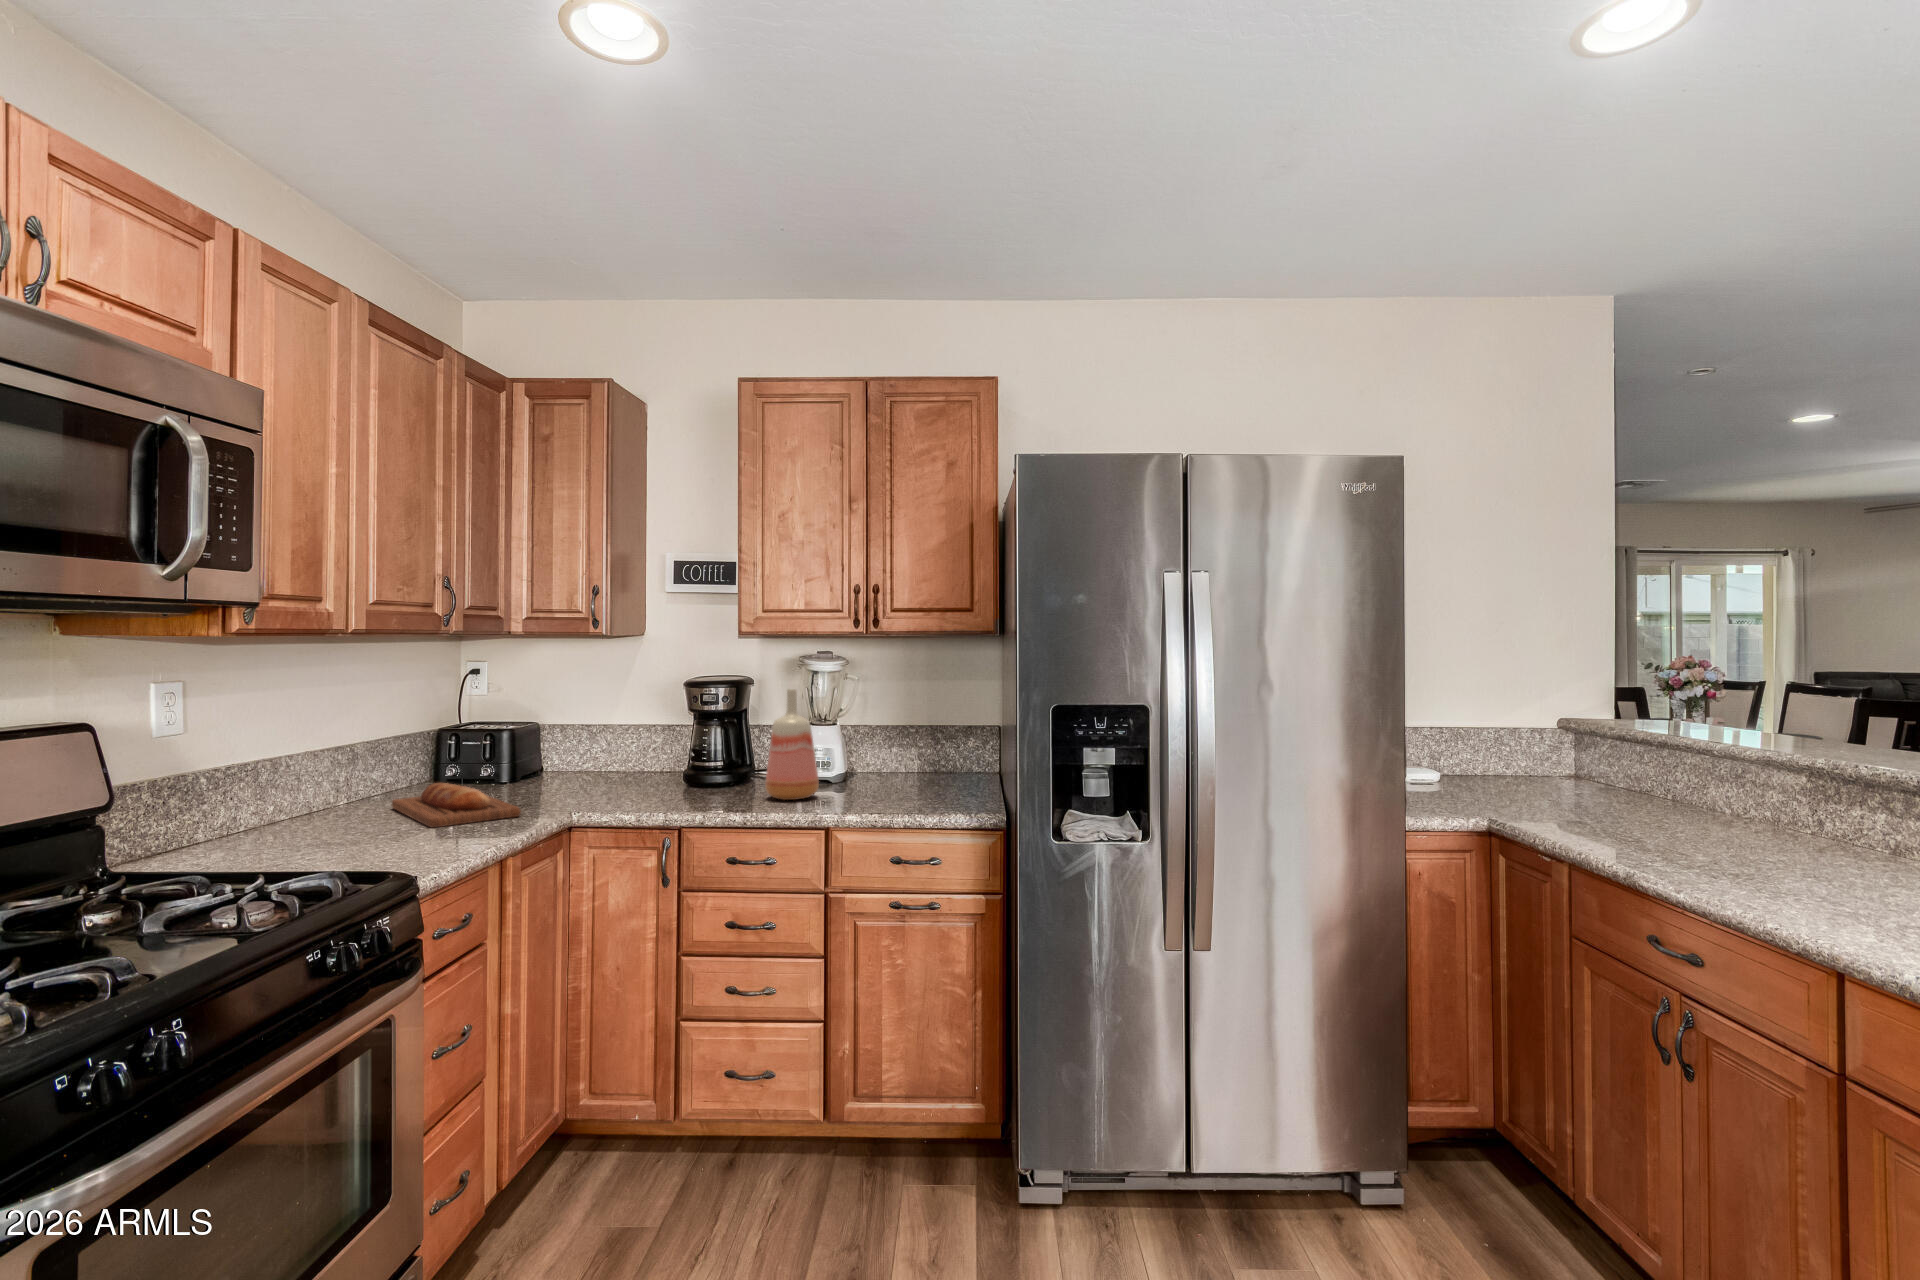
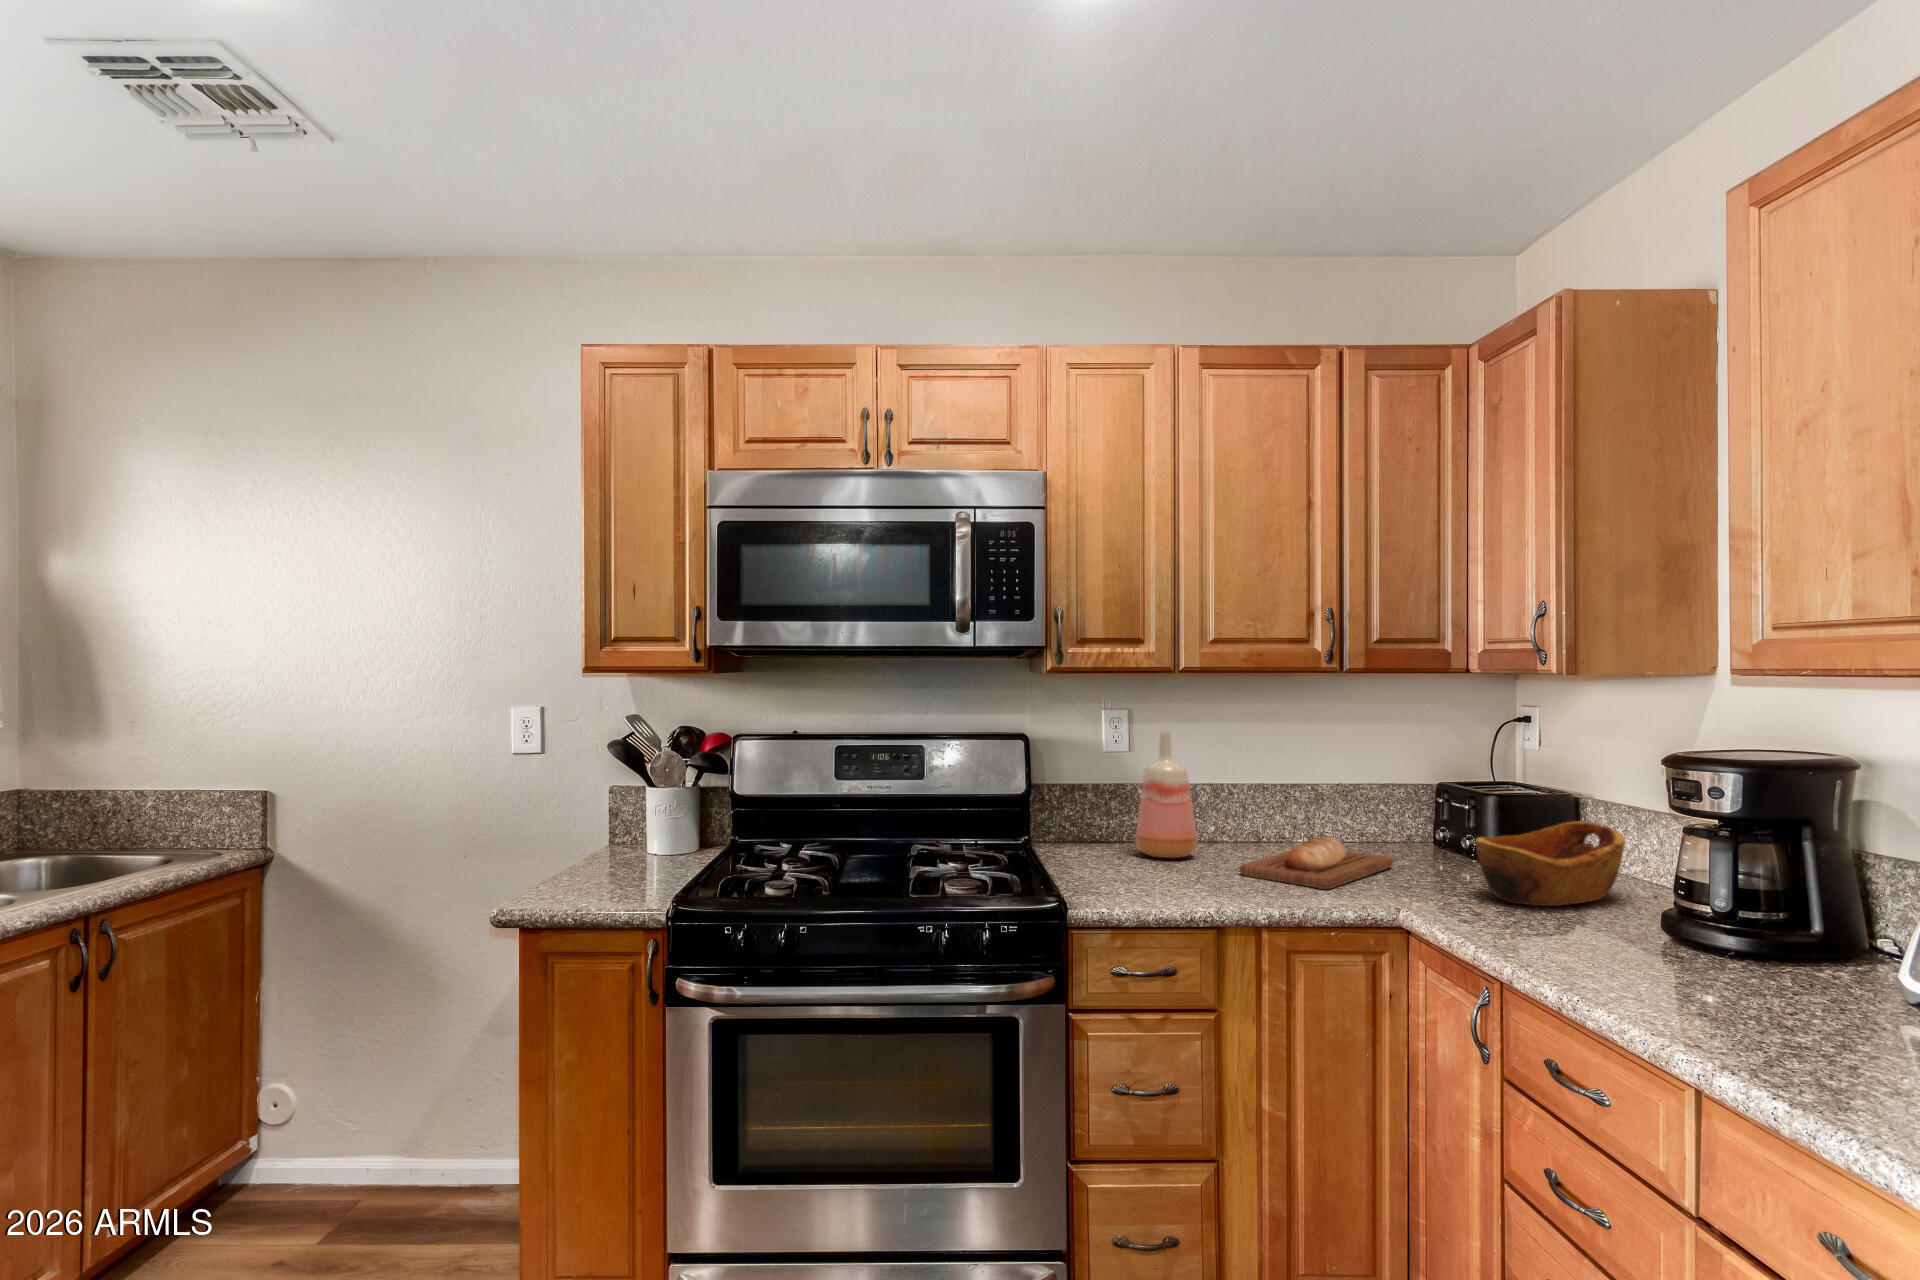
vase: present [765,689,819,800] -> present [1135,731,1197,858]
wooden bowl: none [566,737,637,795] -> present [1476,822,1625,906]

